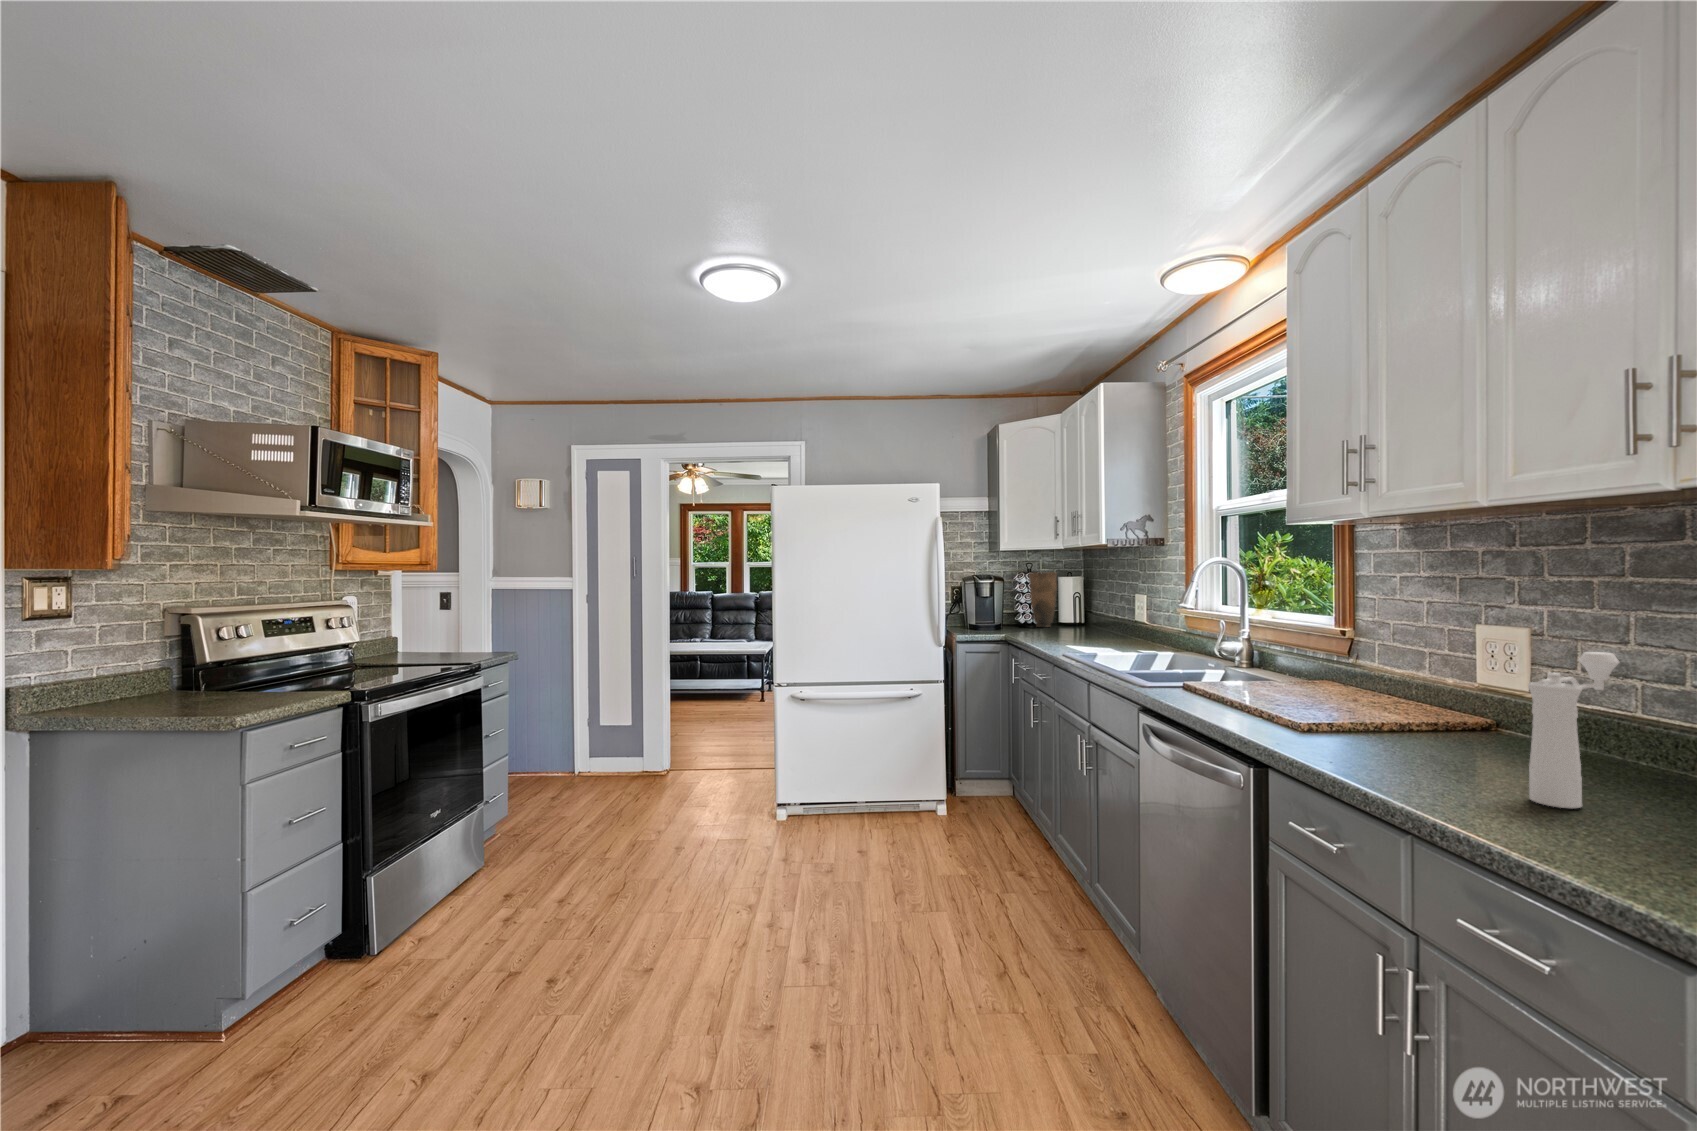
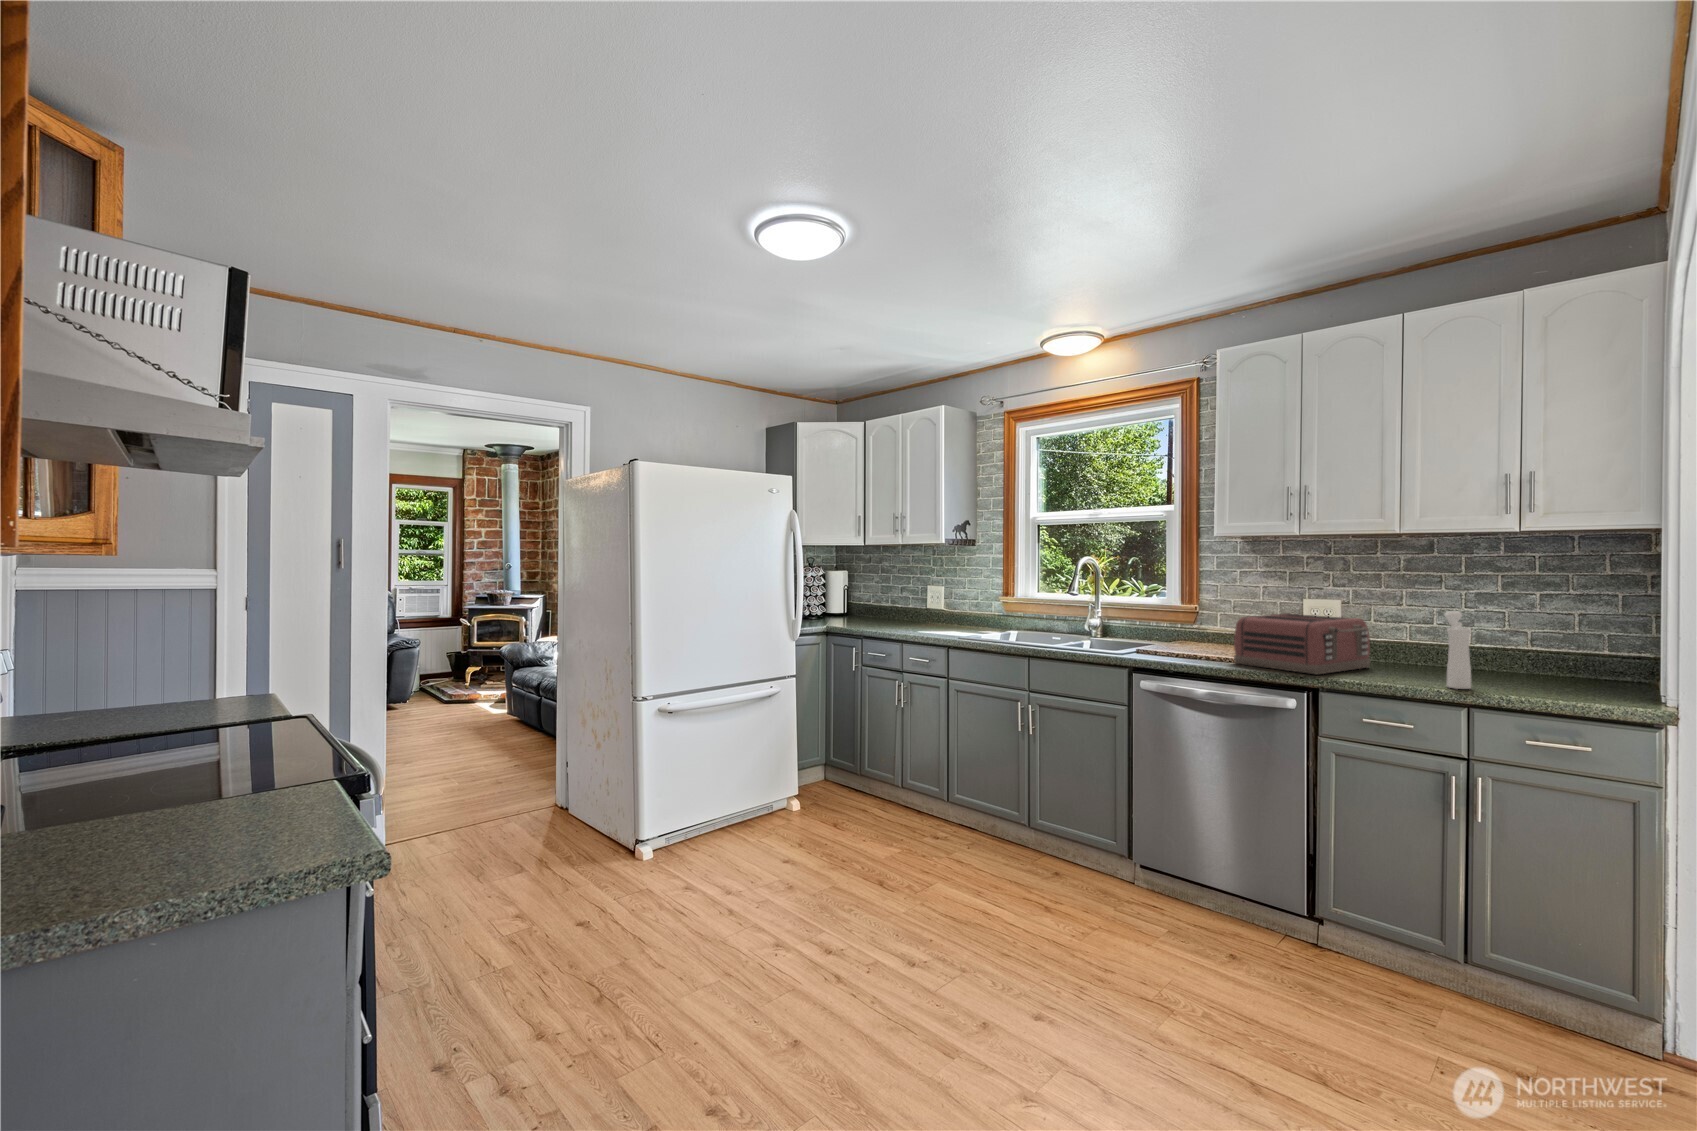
vase: present [1029,572,1057,627] -> none [821,569,847,620]
toaster: none [1291,643,1522,749] -> present [1234,613,1370,674]

